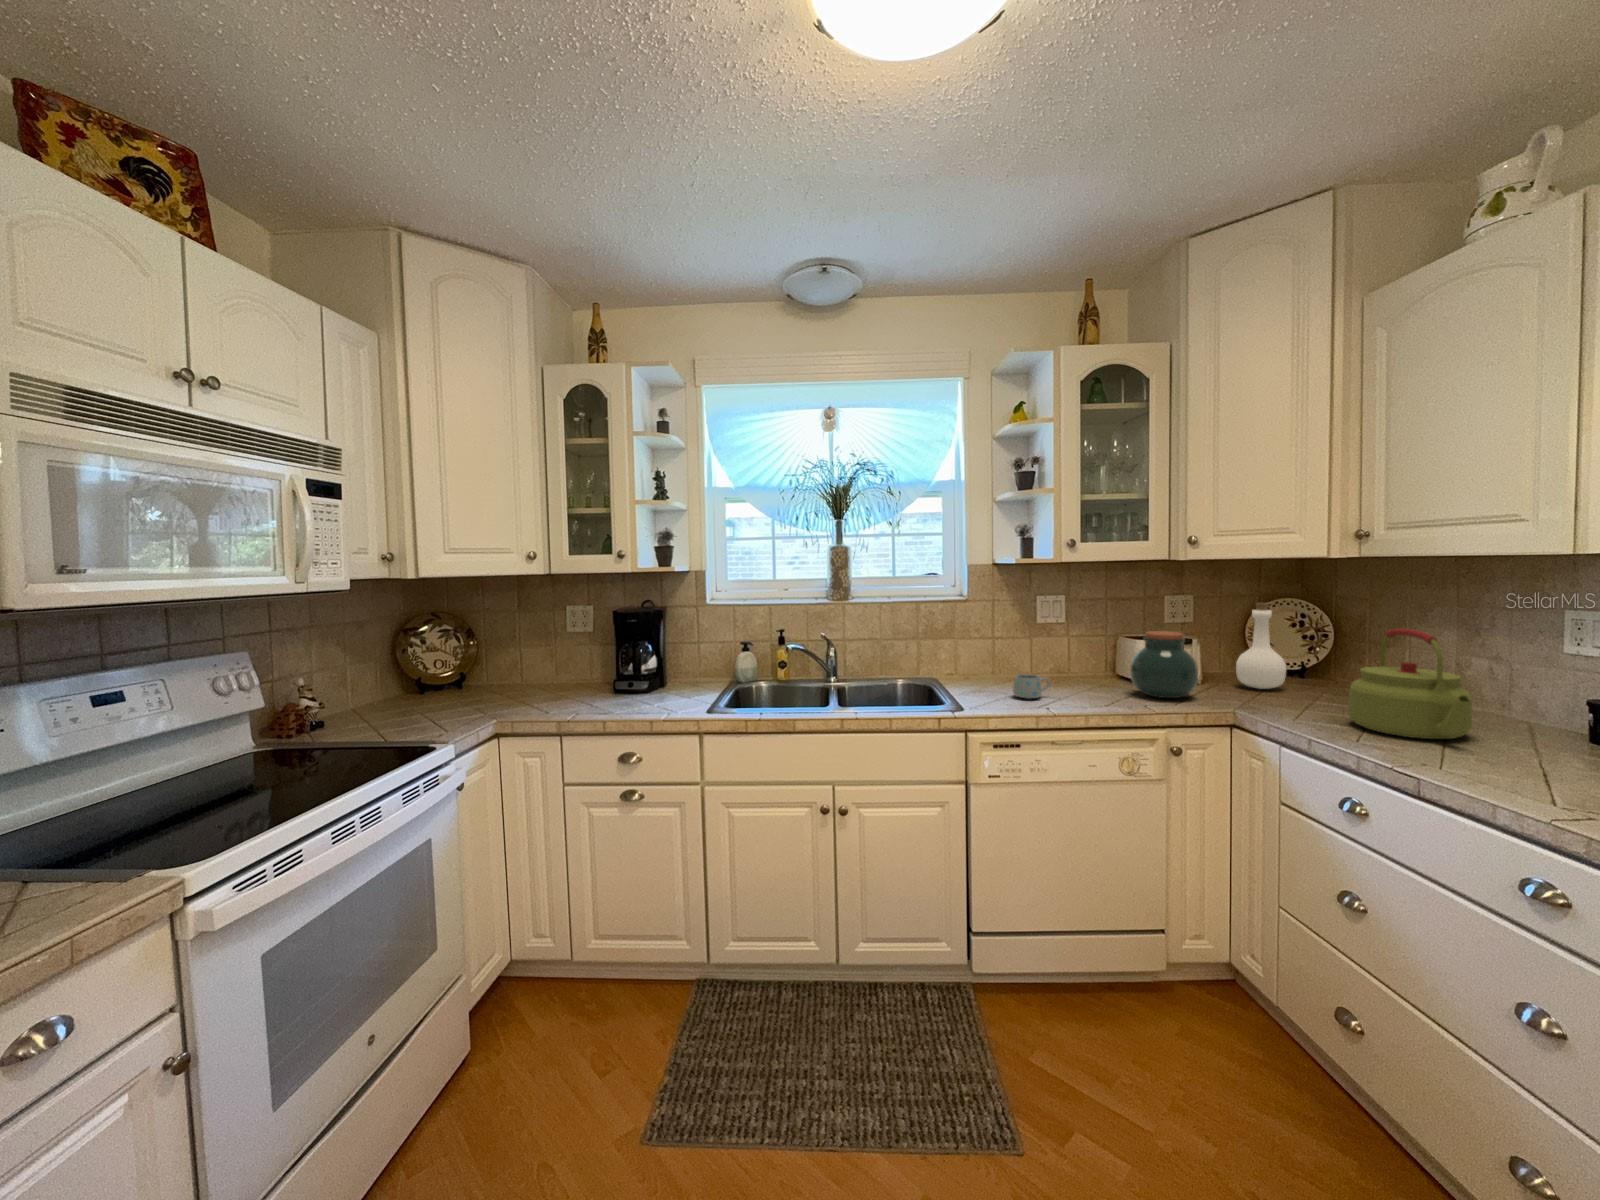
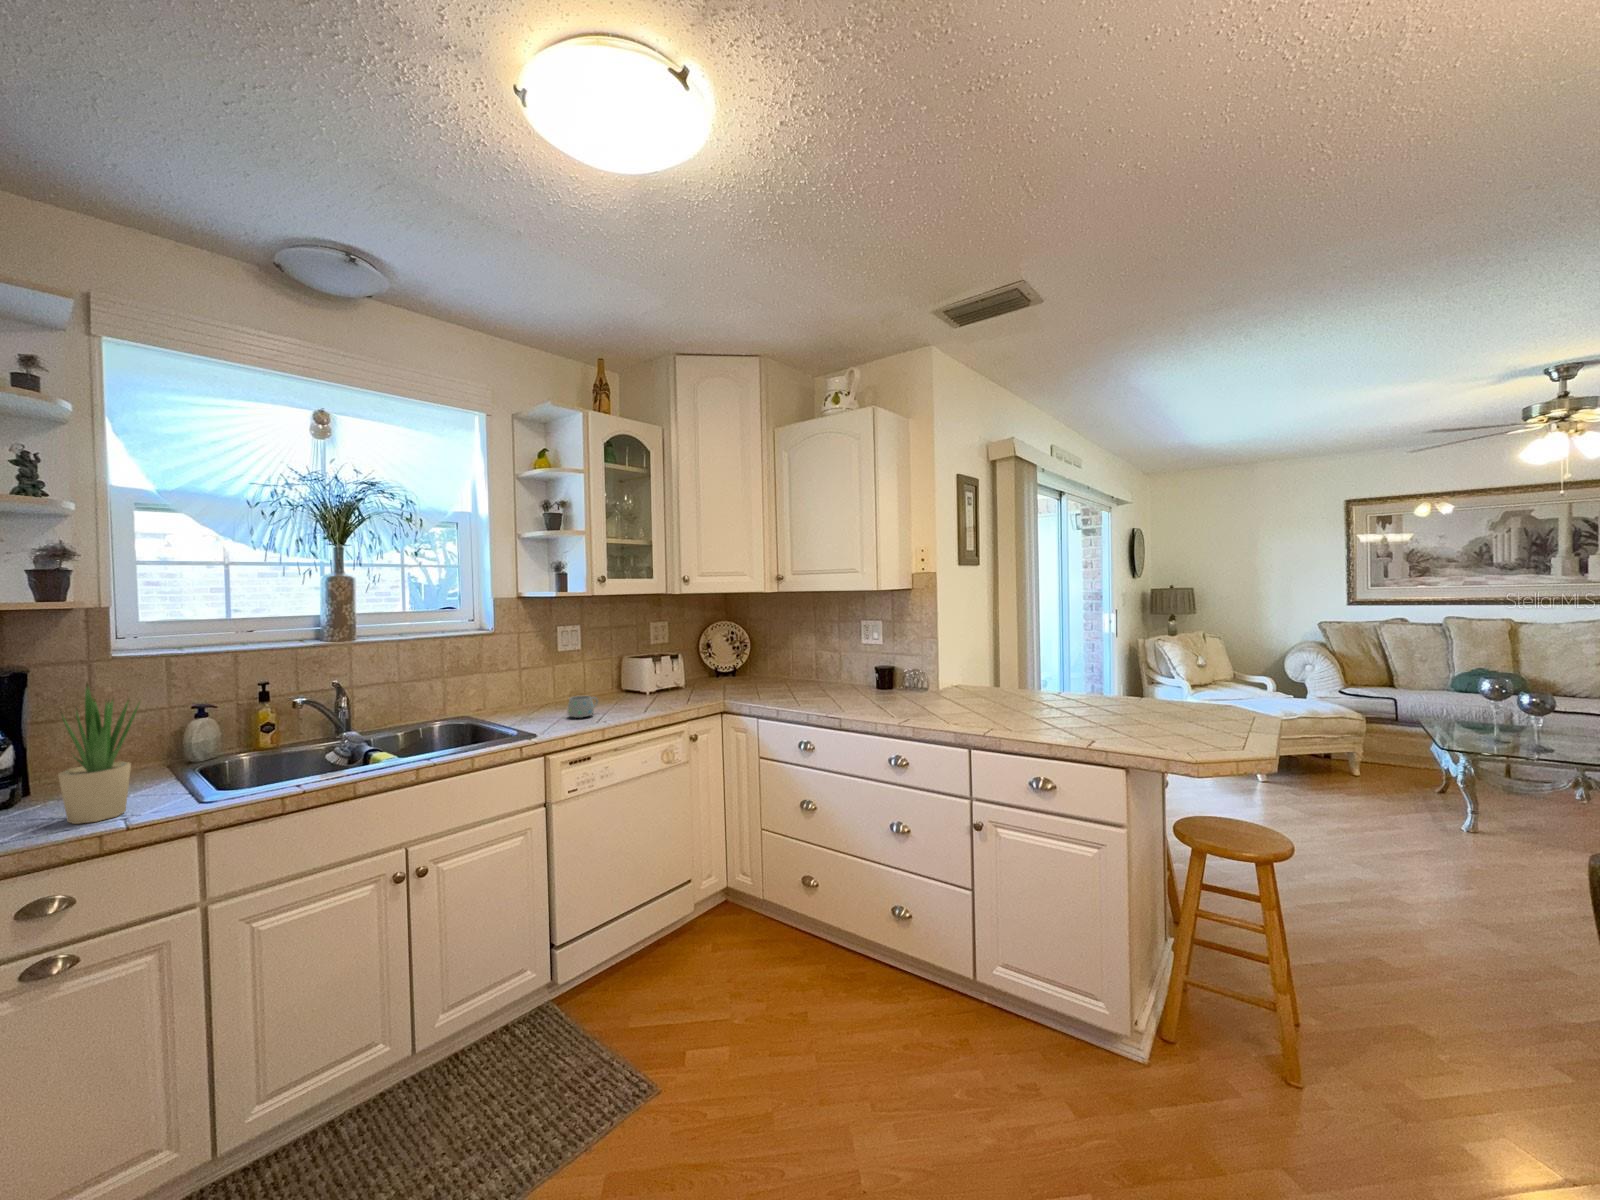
bottle: present [1236,603,1286,689] -> none [707,625,735,686]
potted plant: none [647,621,684,711] -> present [58,683,139,824]
kettle: present [1348,628,1472,739] -> none [782,636,837,699]
jar: present [1130,631,1198,698] -> none [651,649,696,701]

